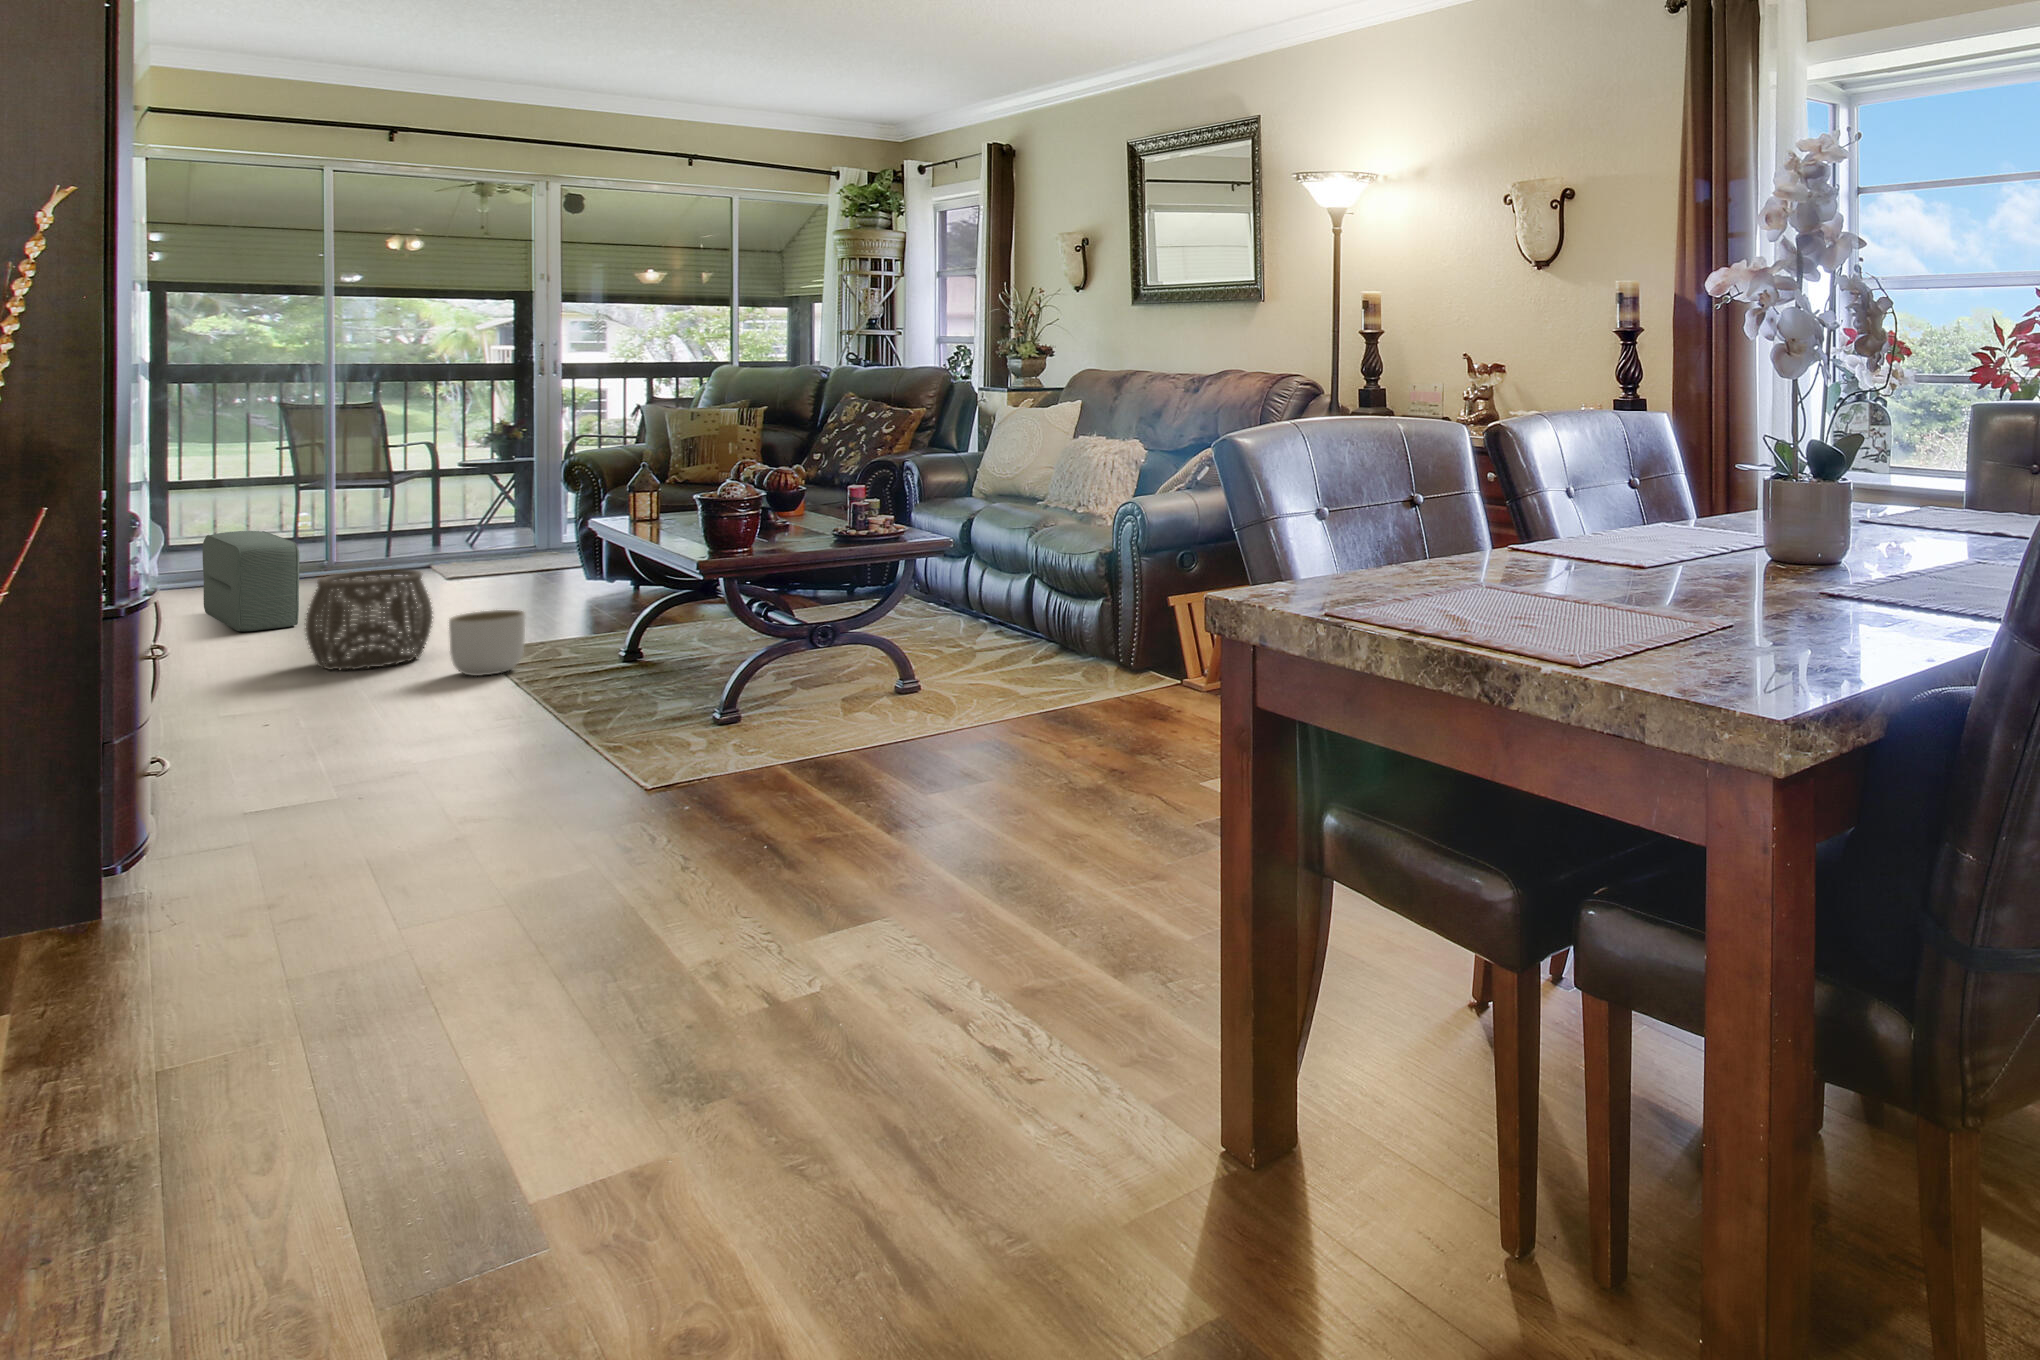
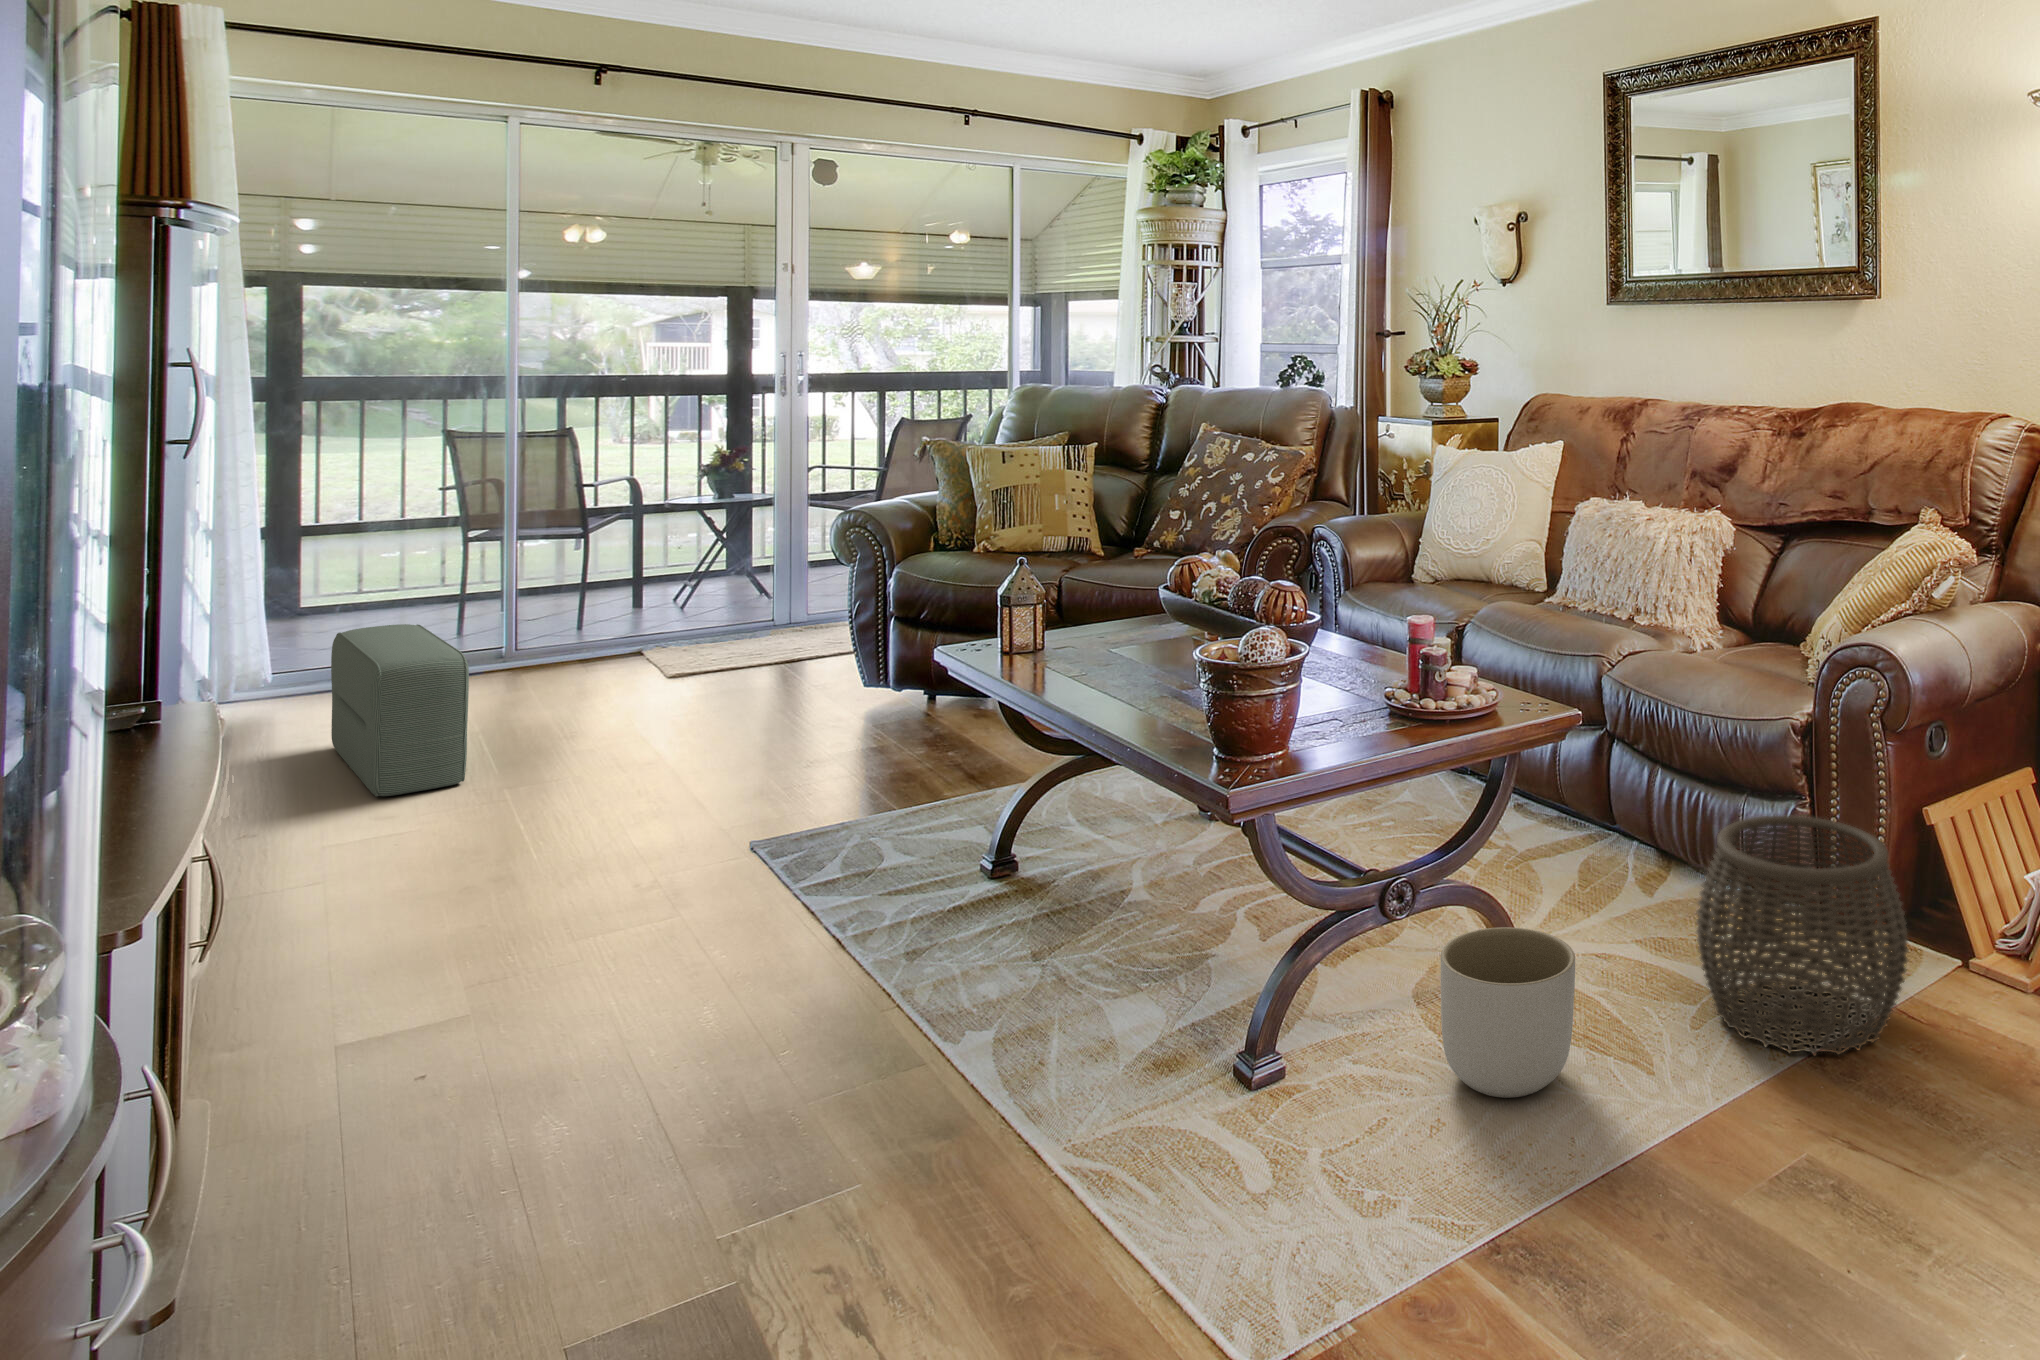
woven basket: present [305,570,433,670] -> present [1696,816,1908,1055]
planter: present [449,610,525,676] -> present [1440,927,1575,1098]

